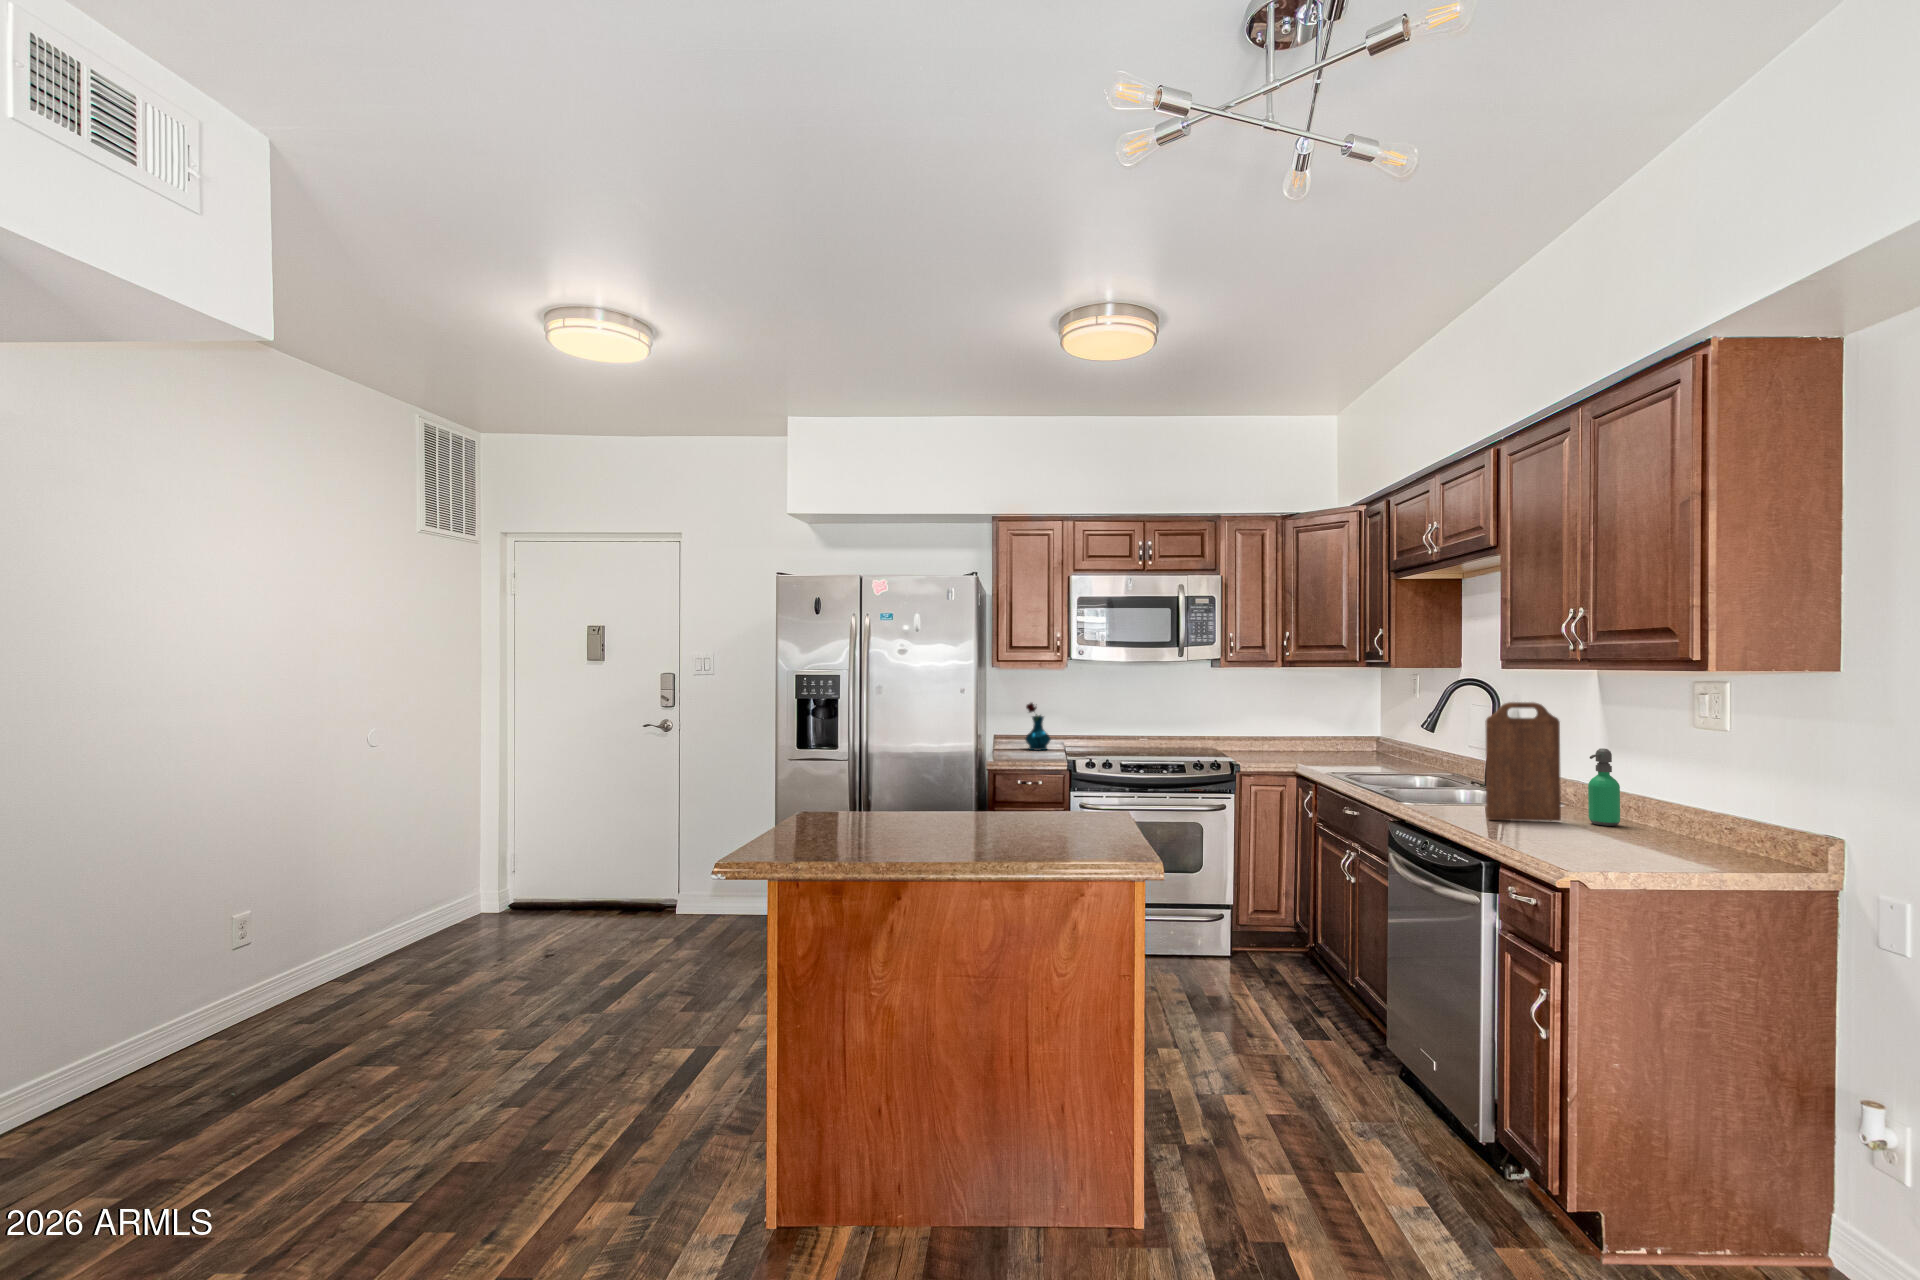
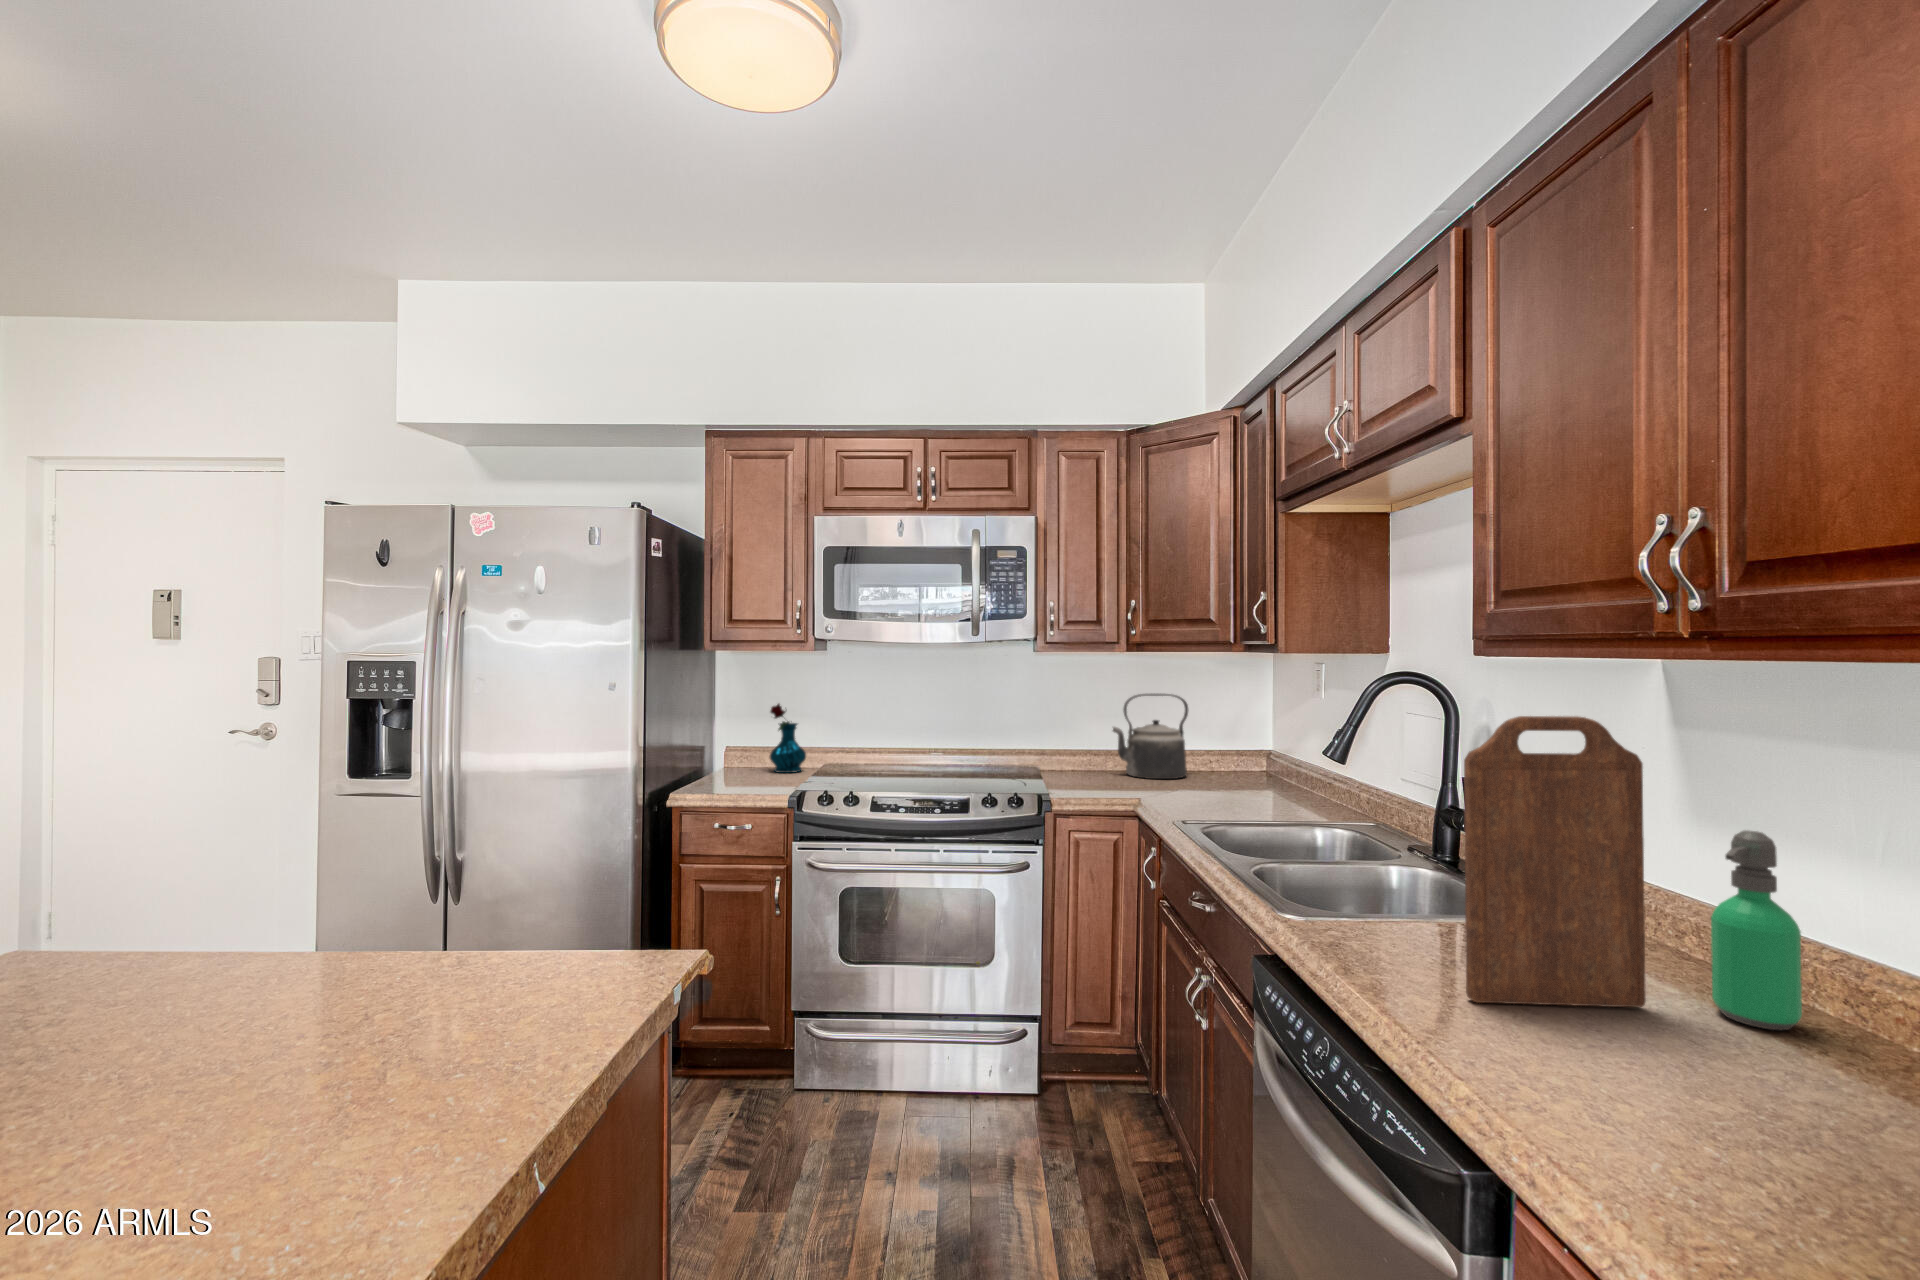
kettle: none [1268,696,1322,755] -> present [1113,693,1188,779]

